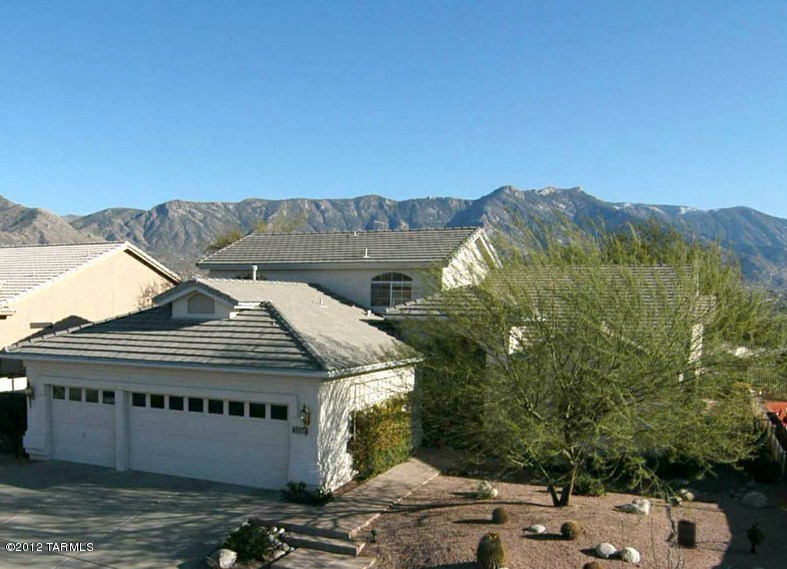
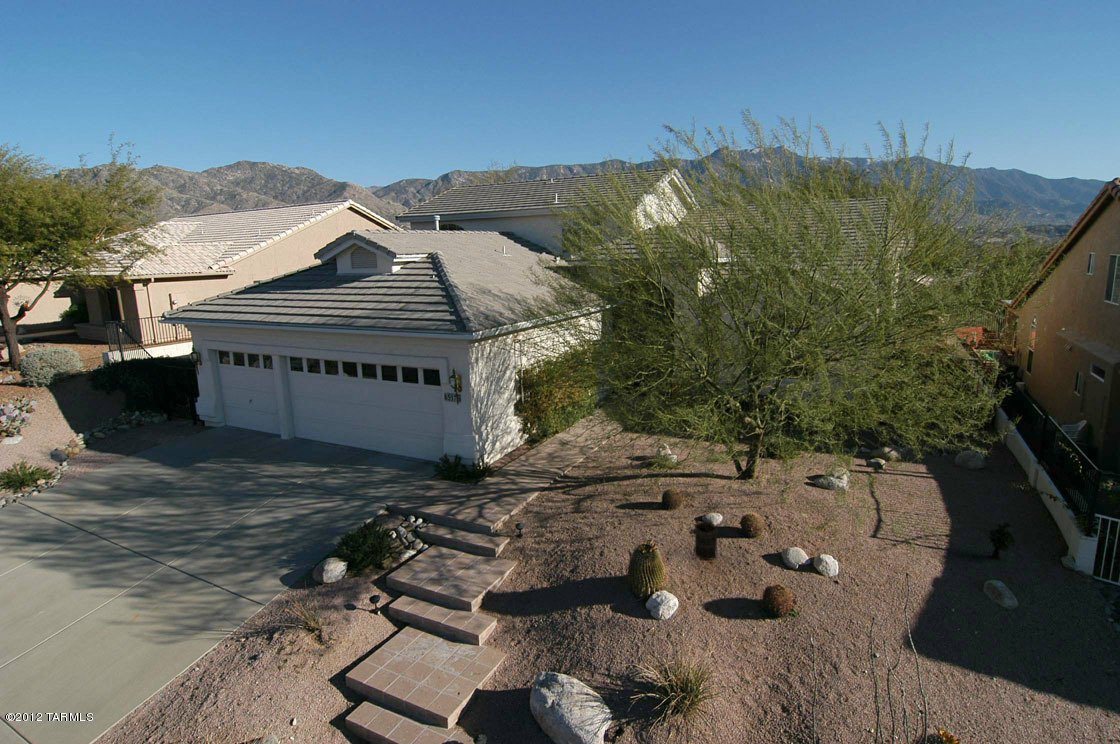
basket: present [677,519,696,549] -> present [694,521,718,560]

